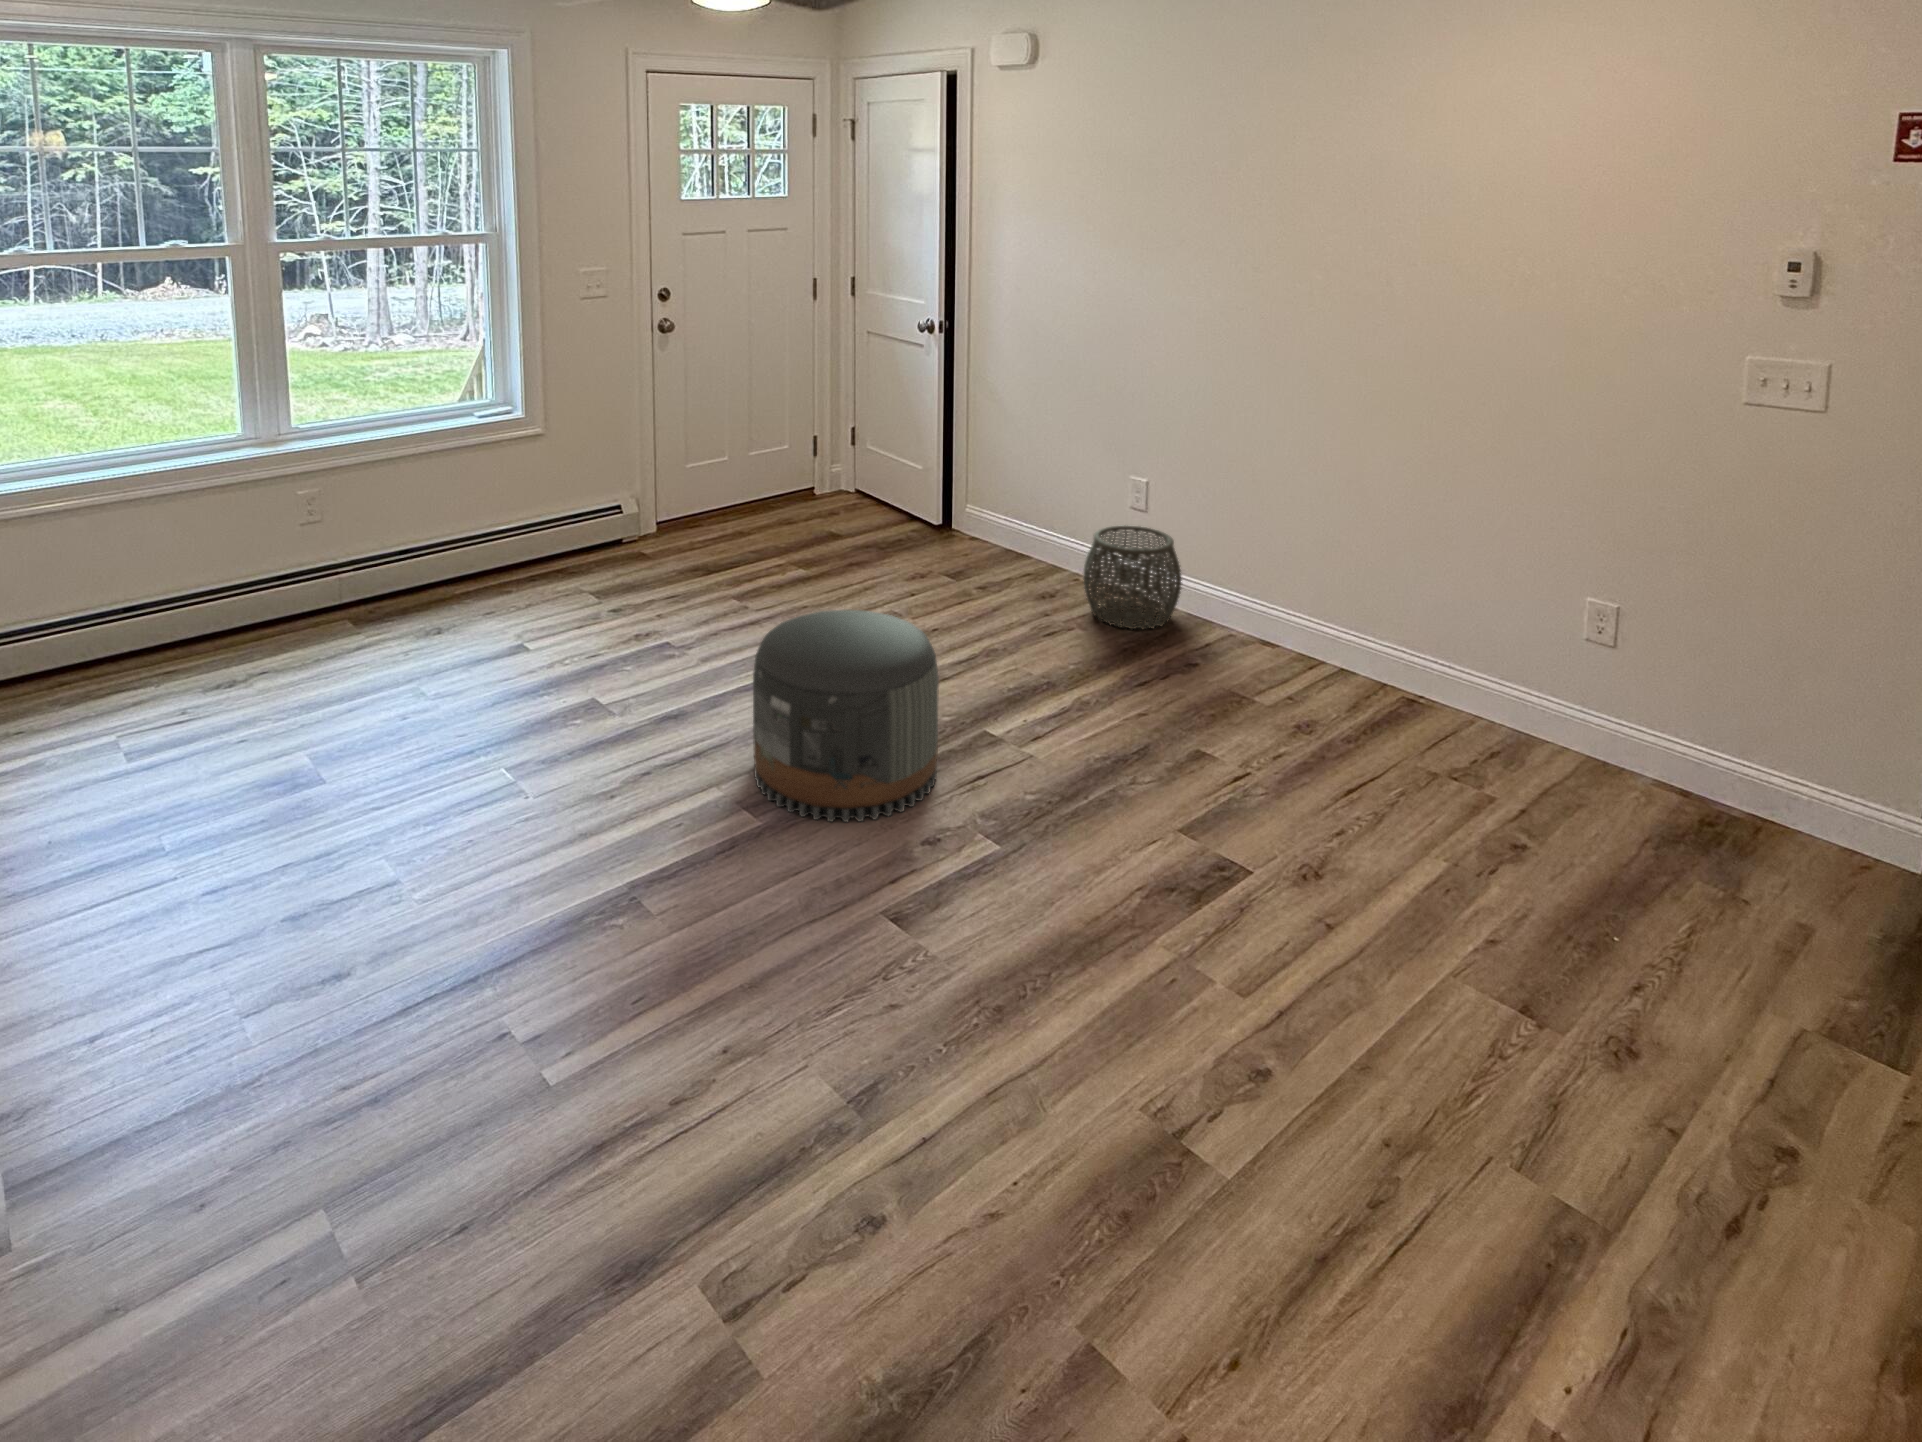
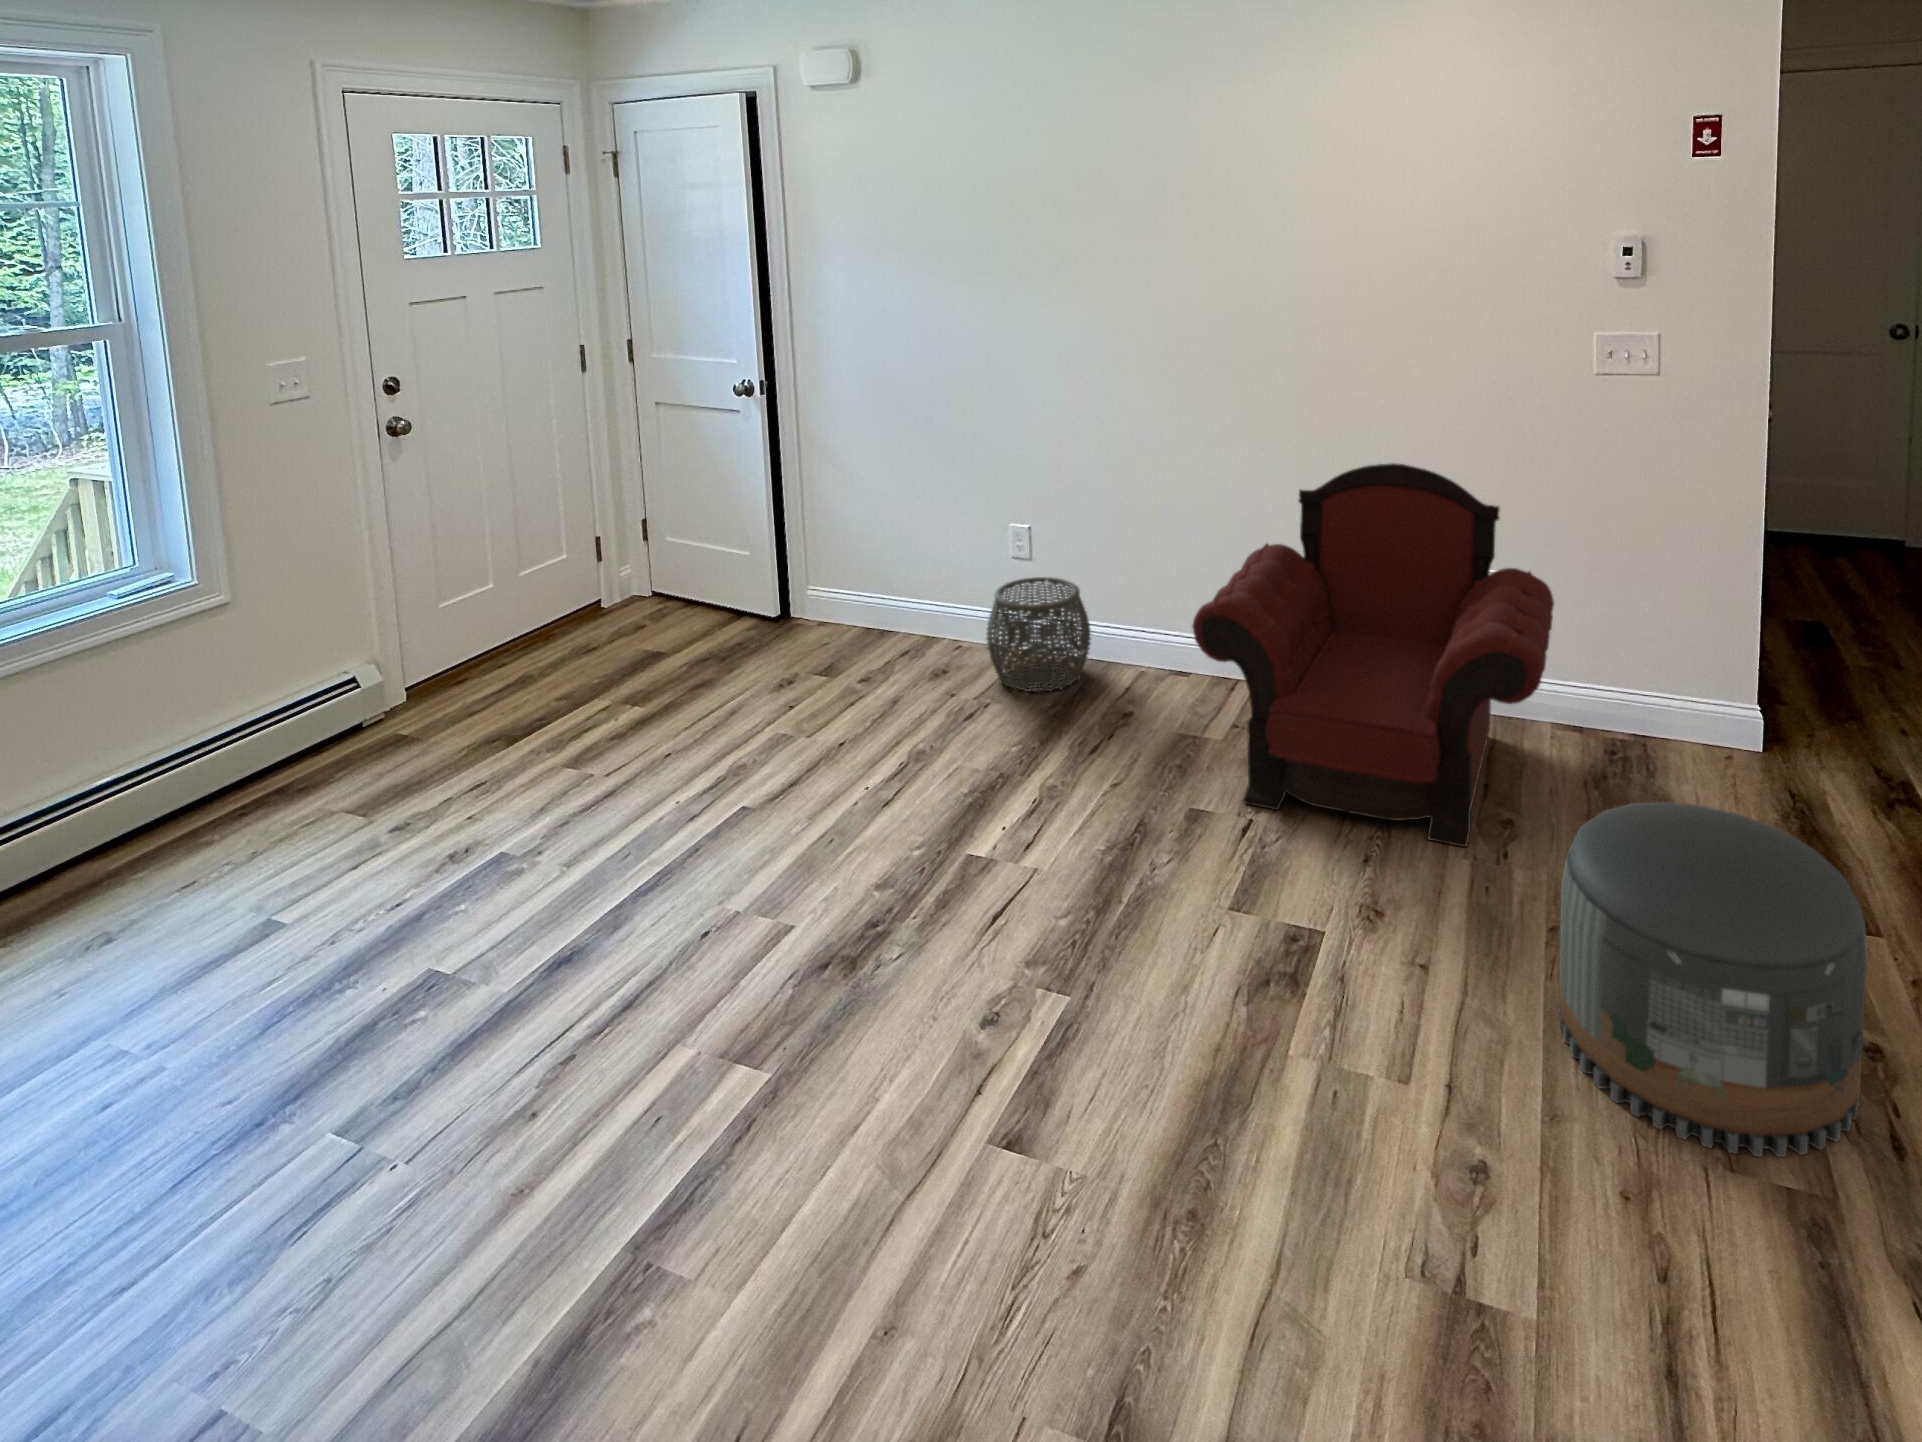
armchair: none [1224,467,1640,851] -> present [1192,463,1554,847]
pouf: present [753,610,939,822] -> present [1559,802,1868,1157]

